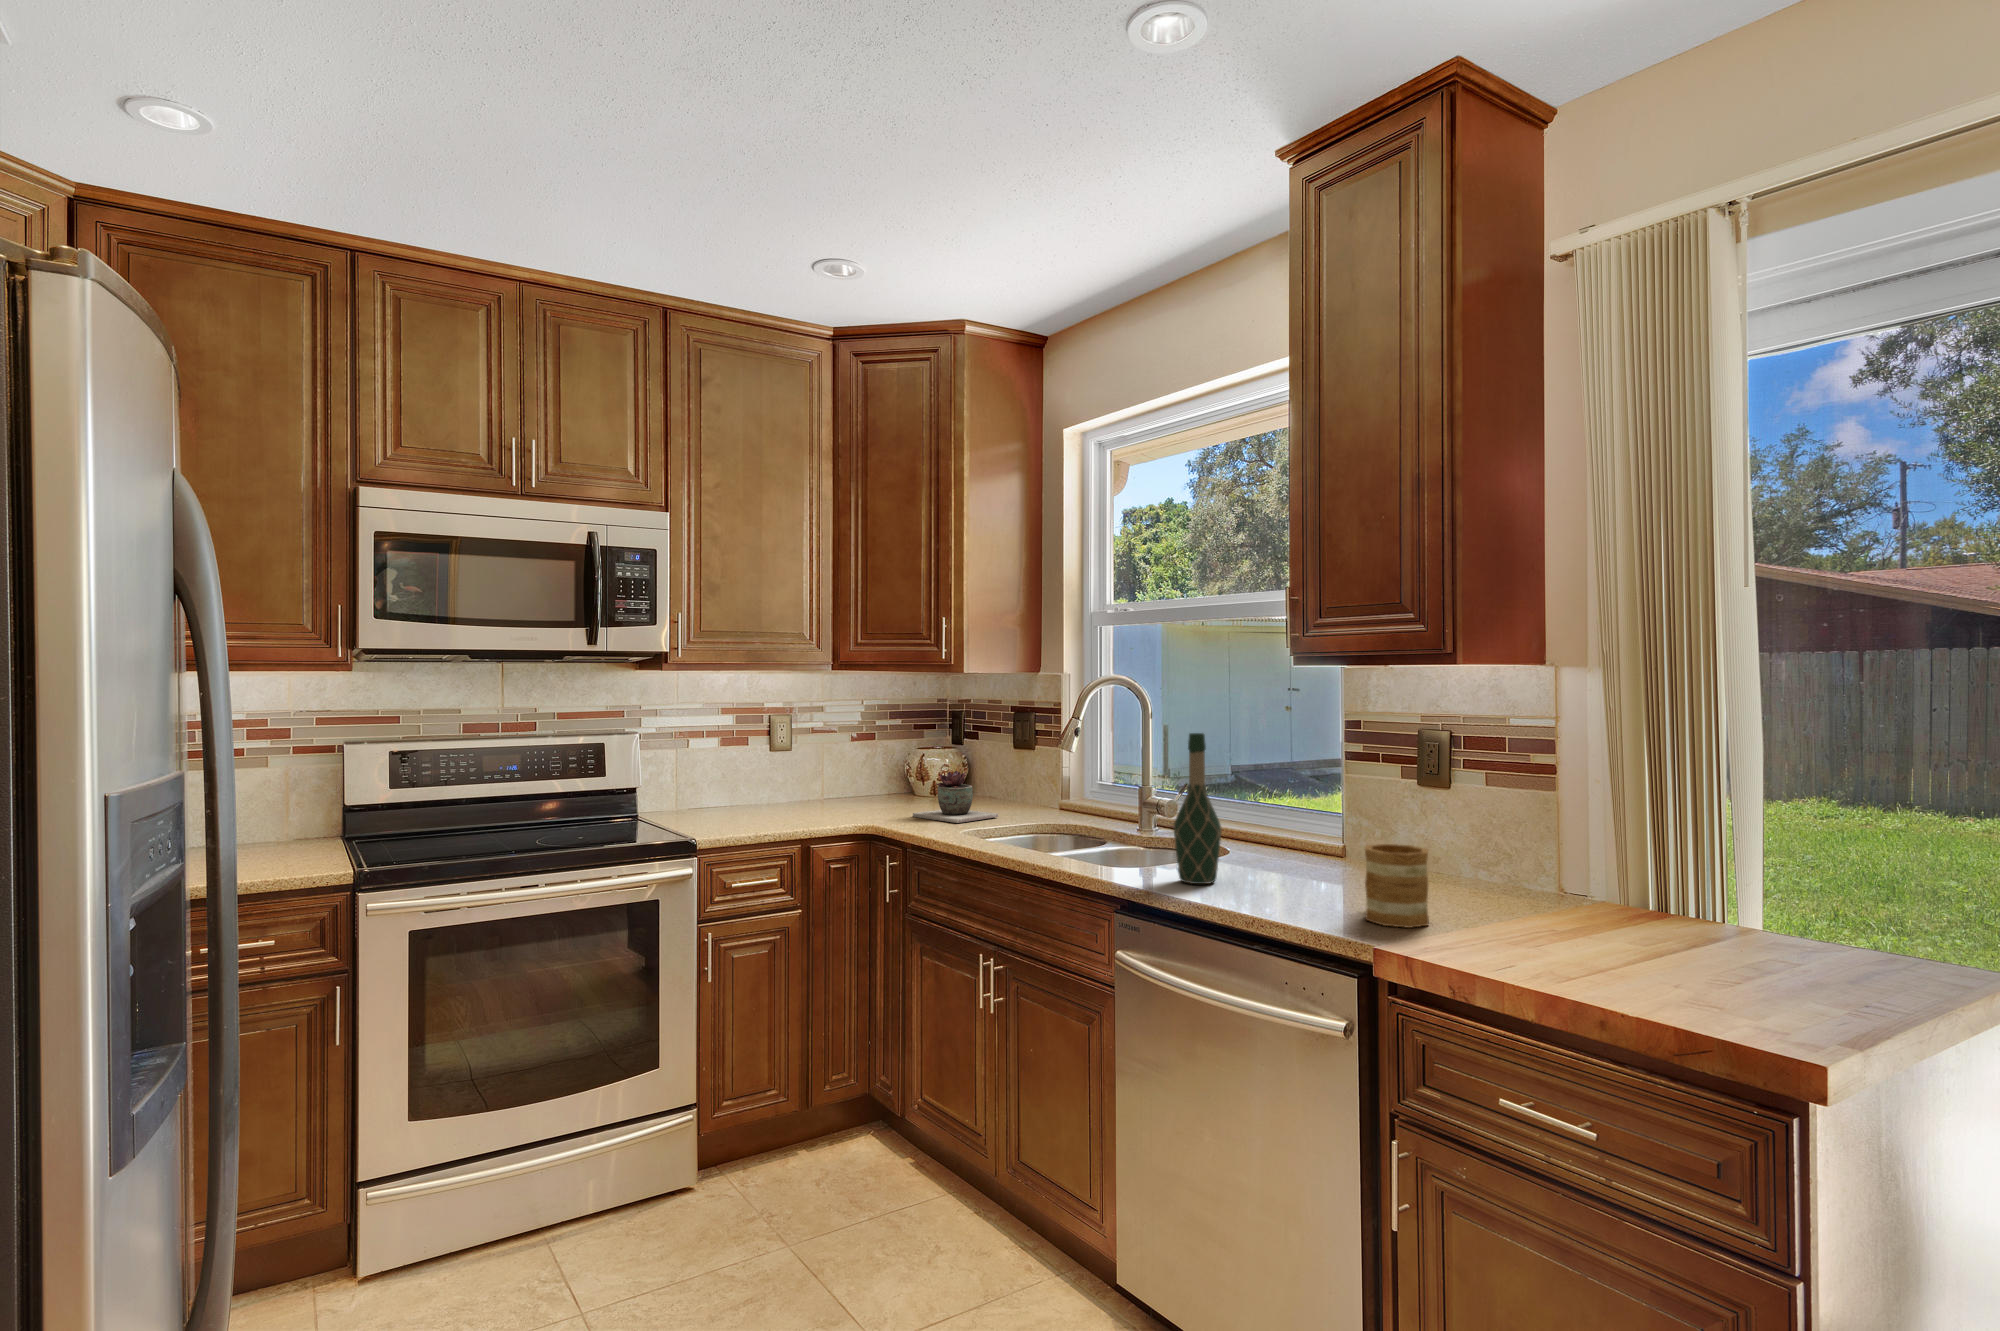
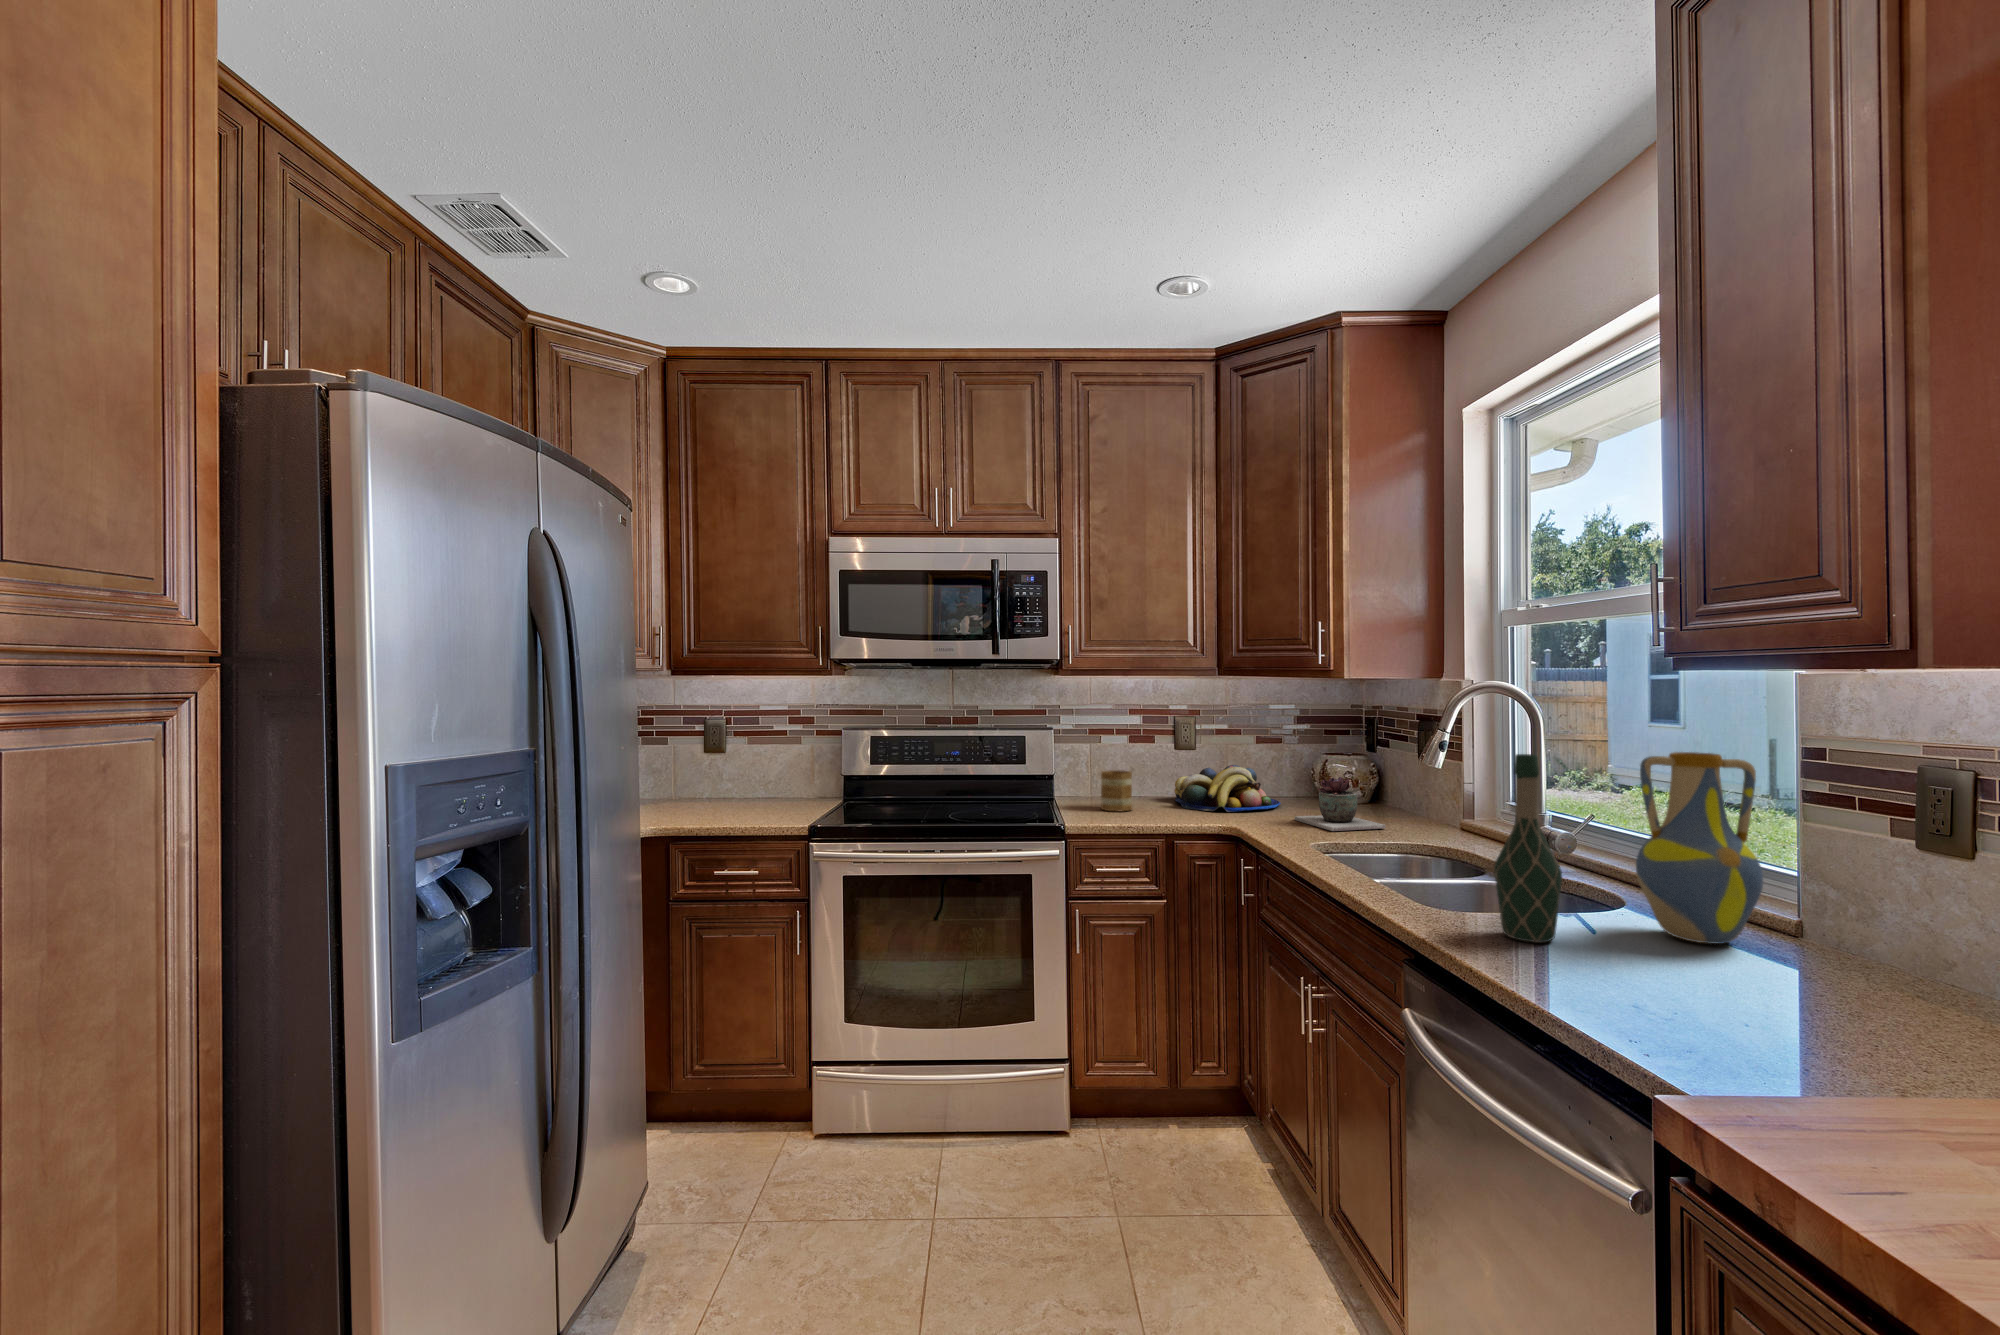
vase: none [1254,728,1332,870] -> present [1636,752,1763,944]
fruit bowl: none [776,767,887,815] -> present [1175,765,1281,812]
mug: present [1365,844,1429,928] -> present [1101,770,1132,811]

